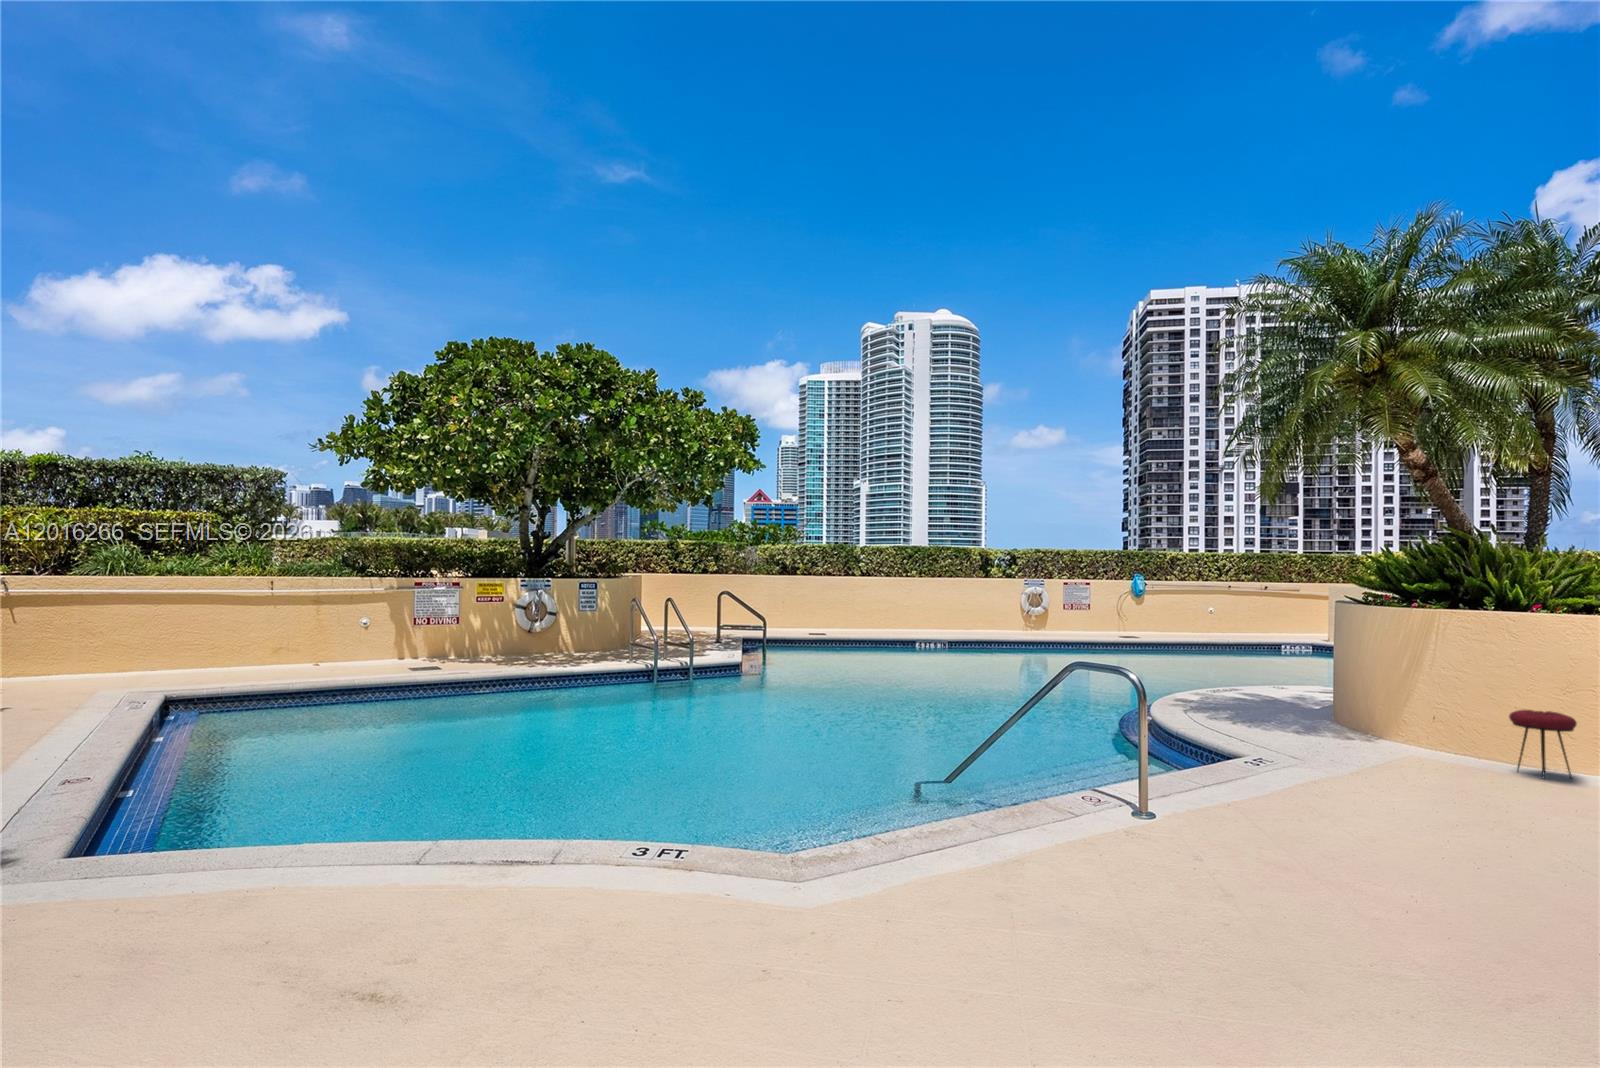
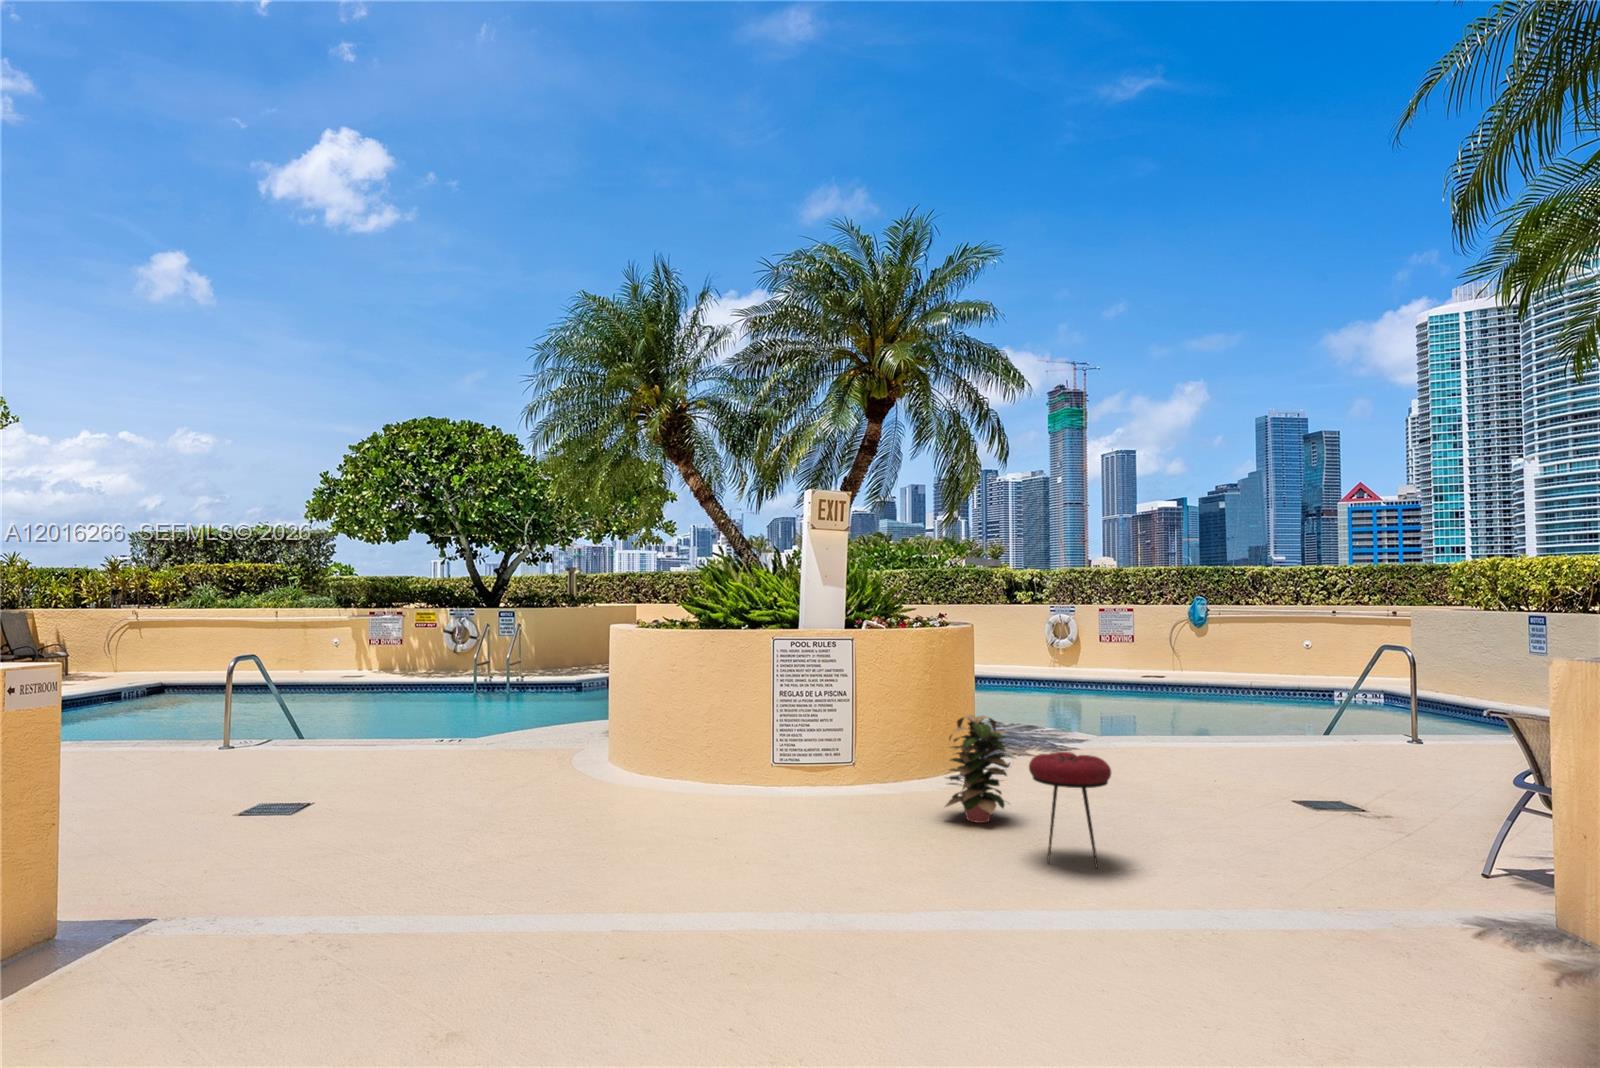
decorative plant: none [1387,686,1450,758] -> present [945,715,1014,823]

